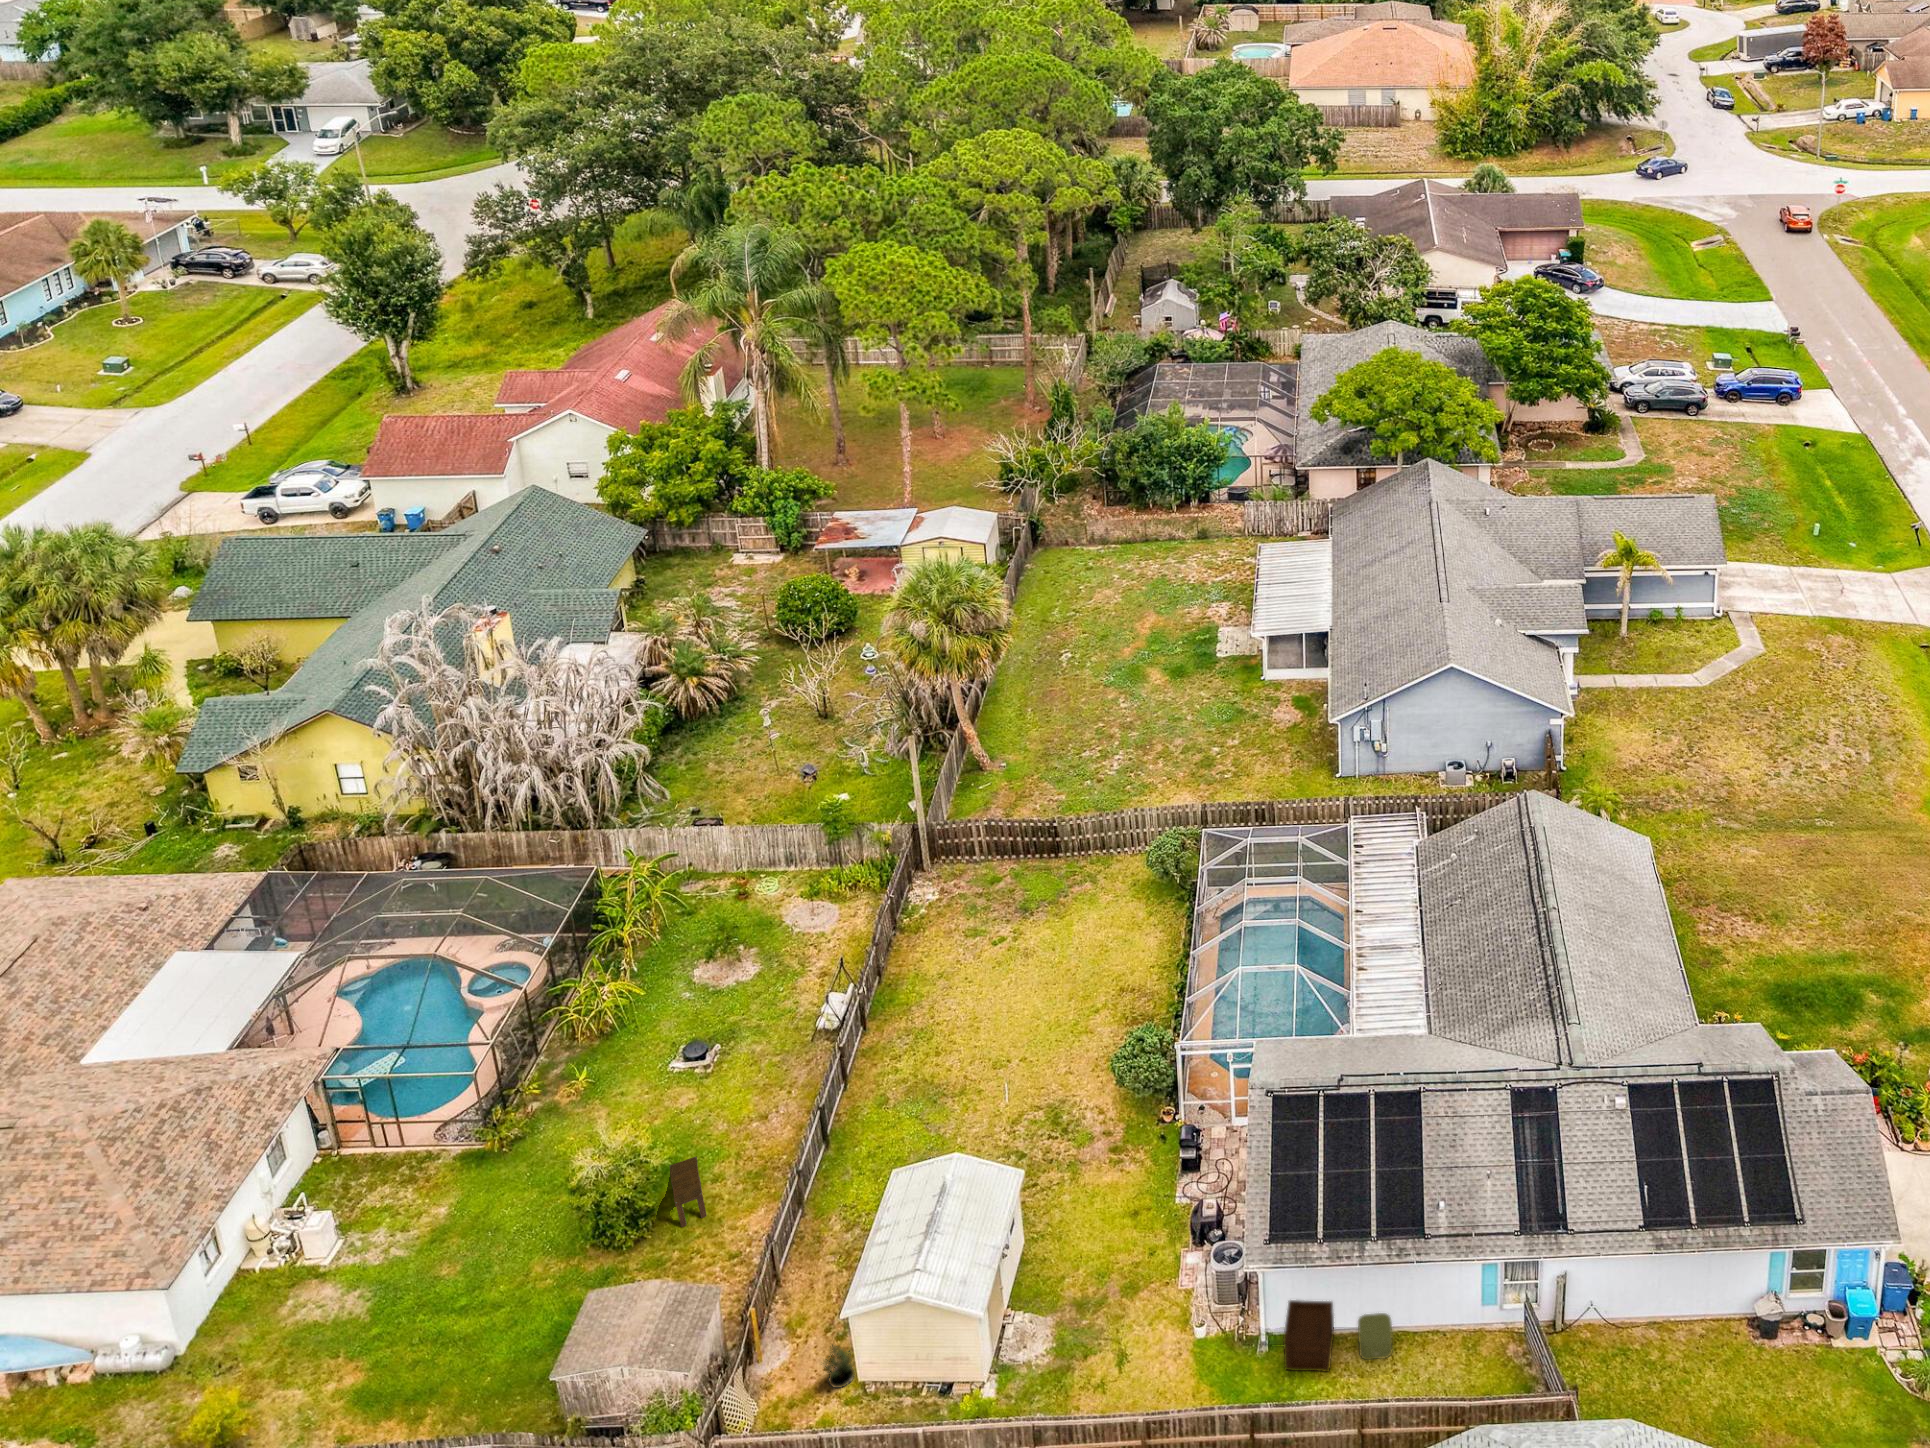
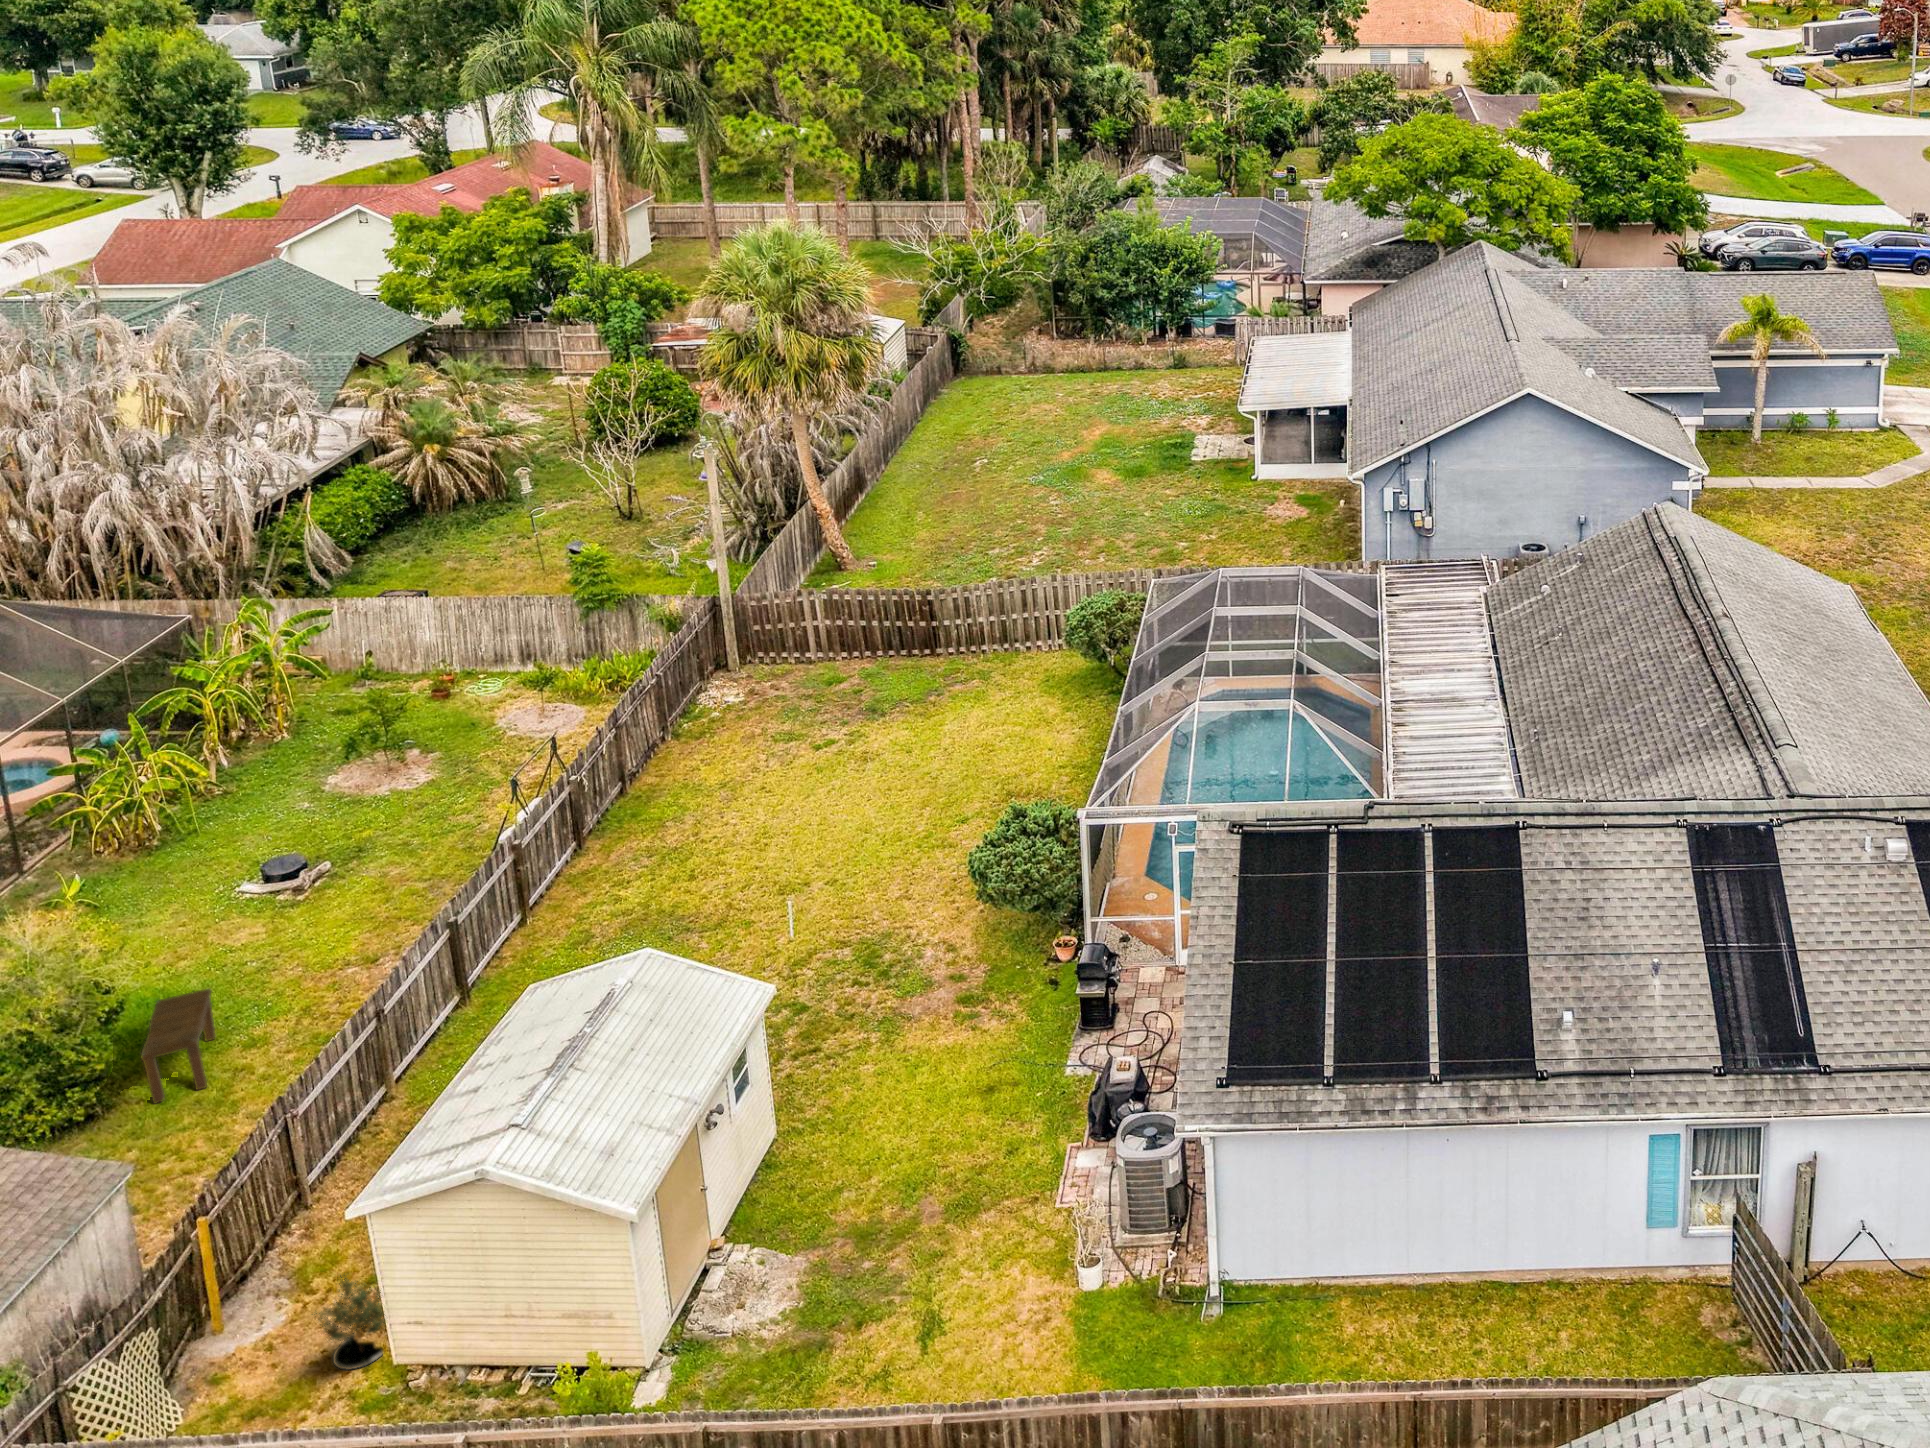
wooden crate: present [1283,1300,1334,1371] -> none [1252,1207,1354,1347]
storage box: present [1358,1313,1392,1360] -> none [1401,1239,1471,1327]

